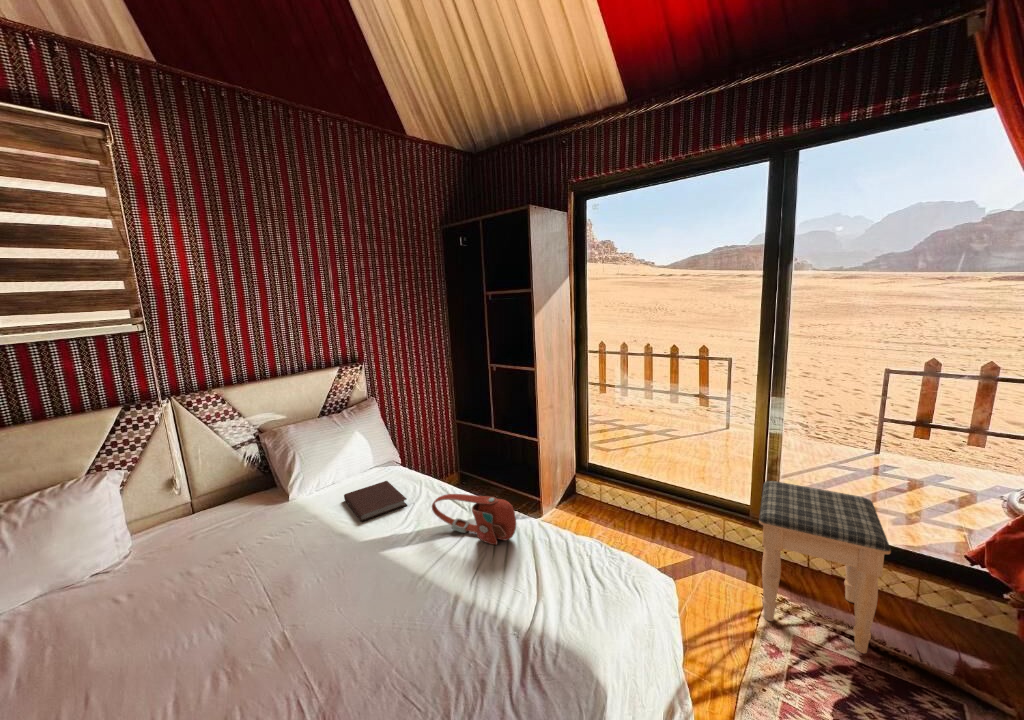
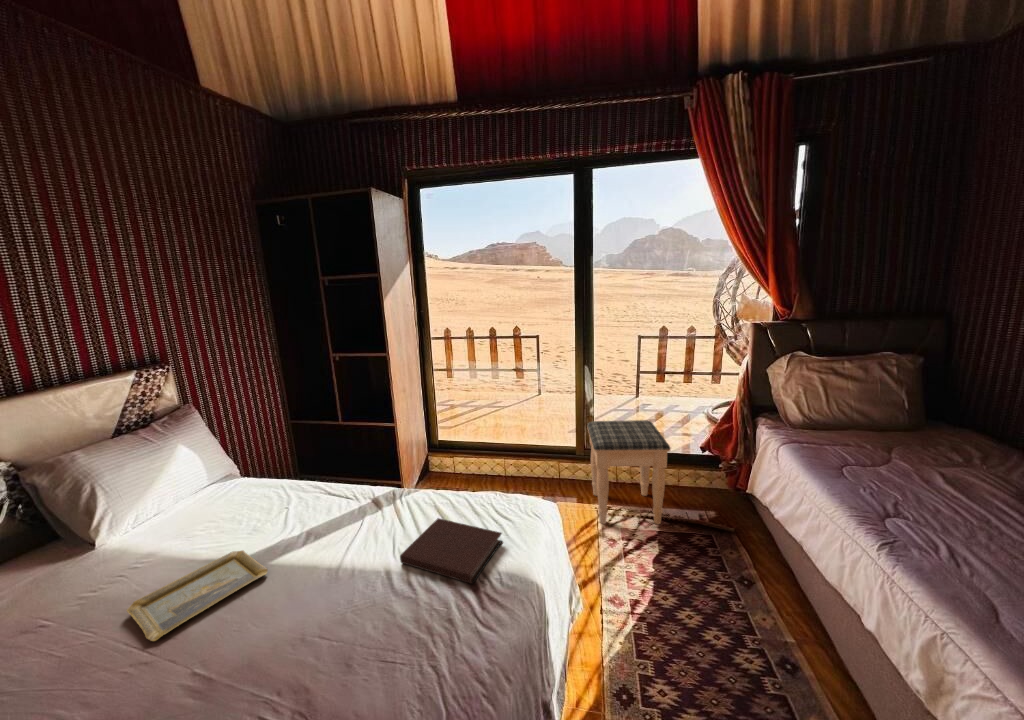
notebook: present [344,481,407,522] -> present [400,518,502,584]
handbag: present [432,494,516,545] -> none [320,472,419,520]
tray: none [286,532,377,590] -> present [127,551,268,641]

